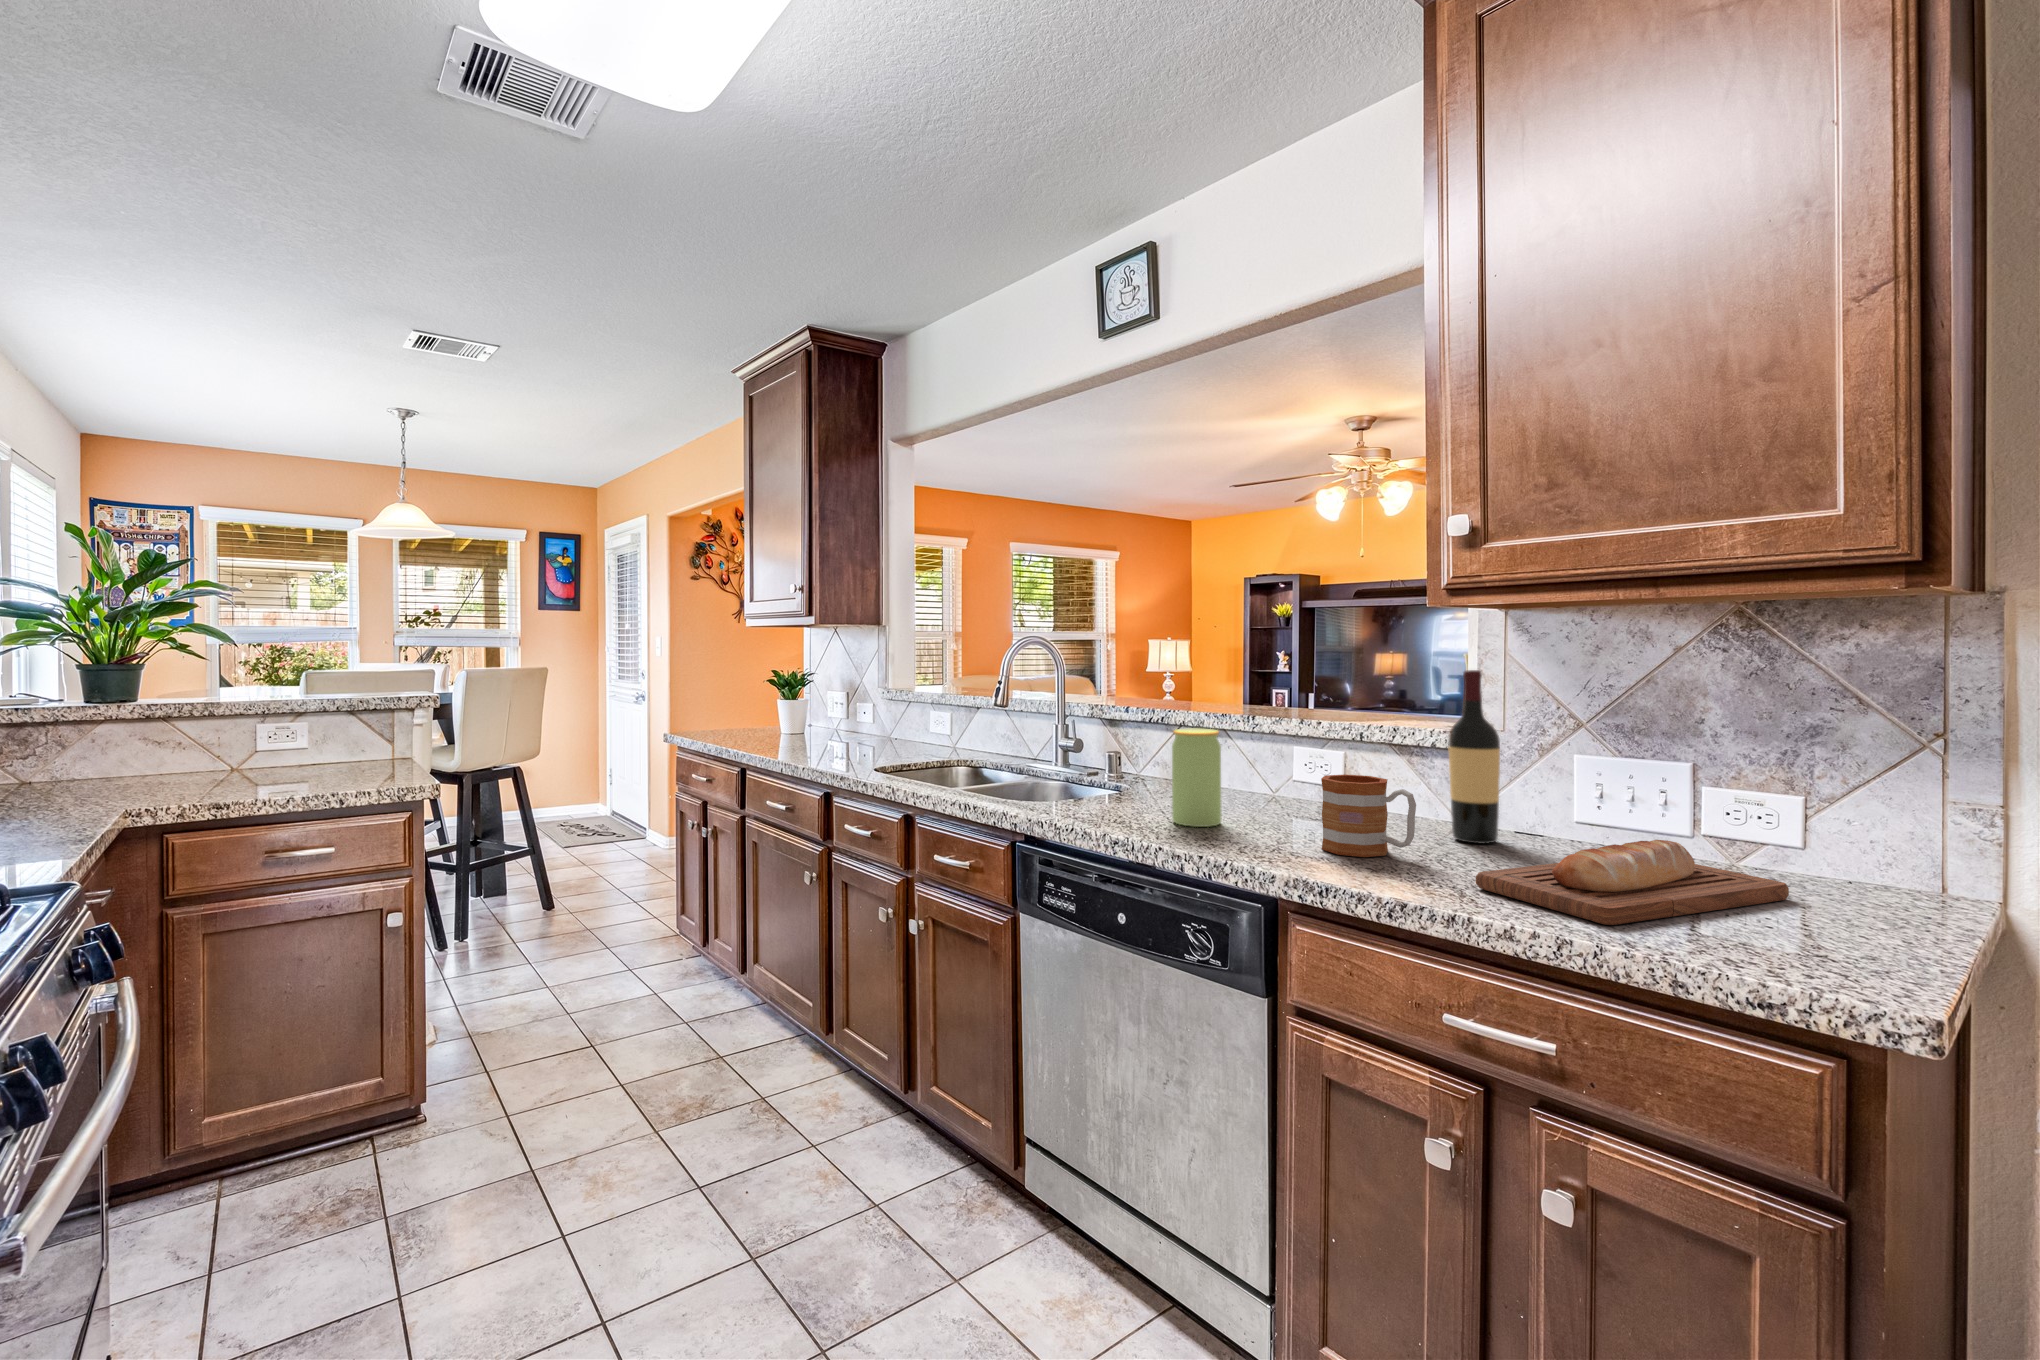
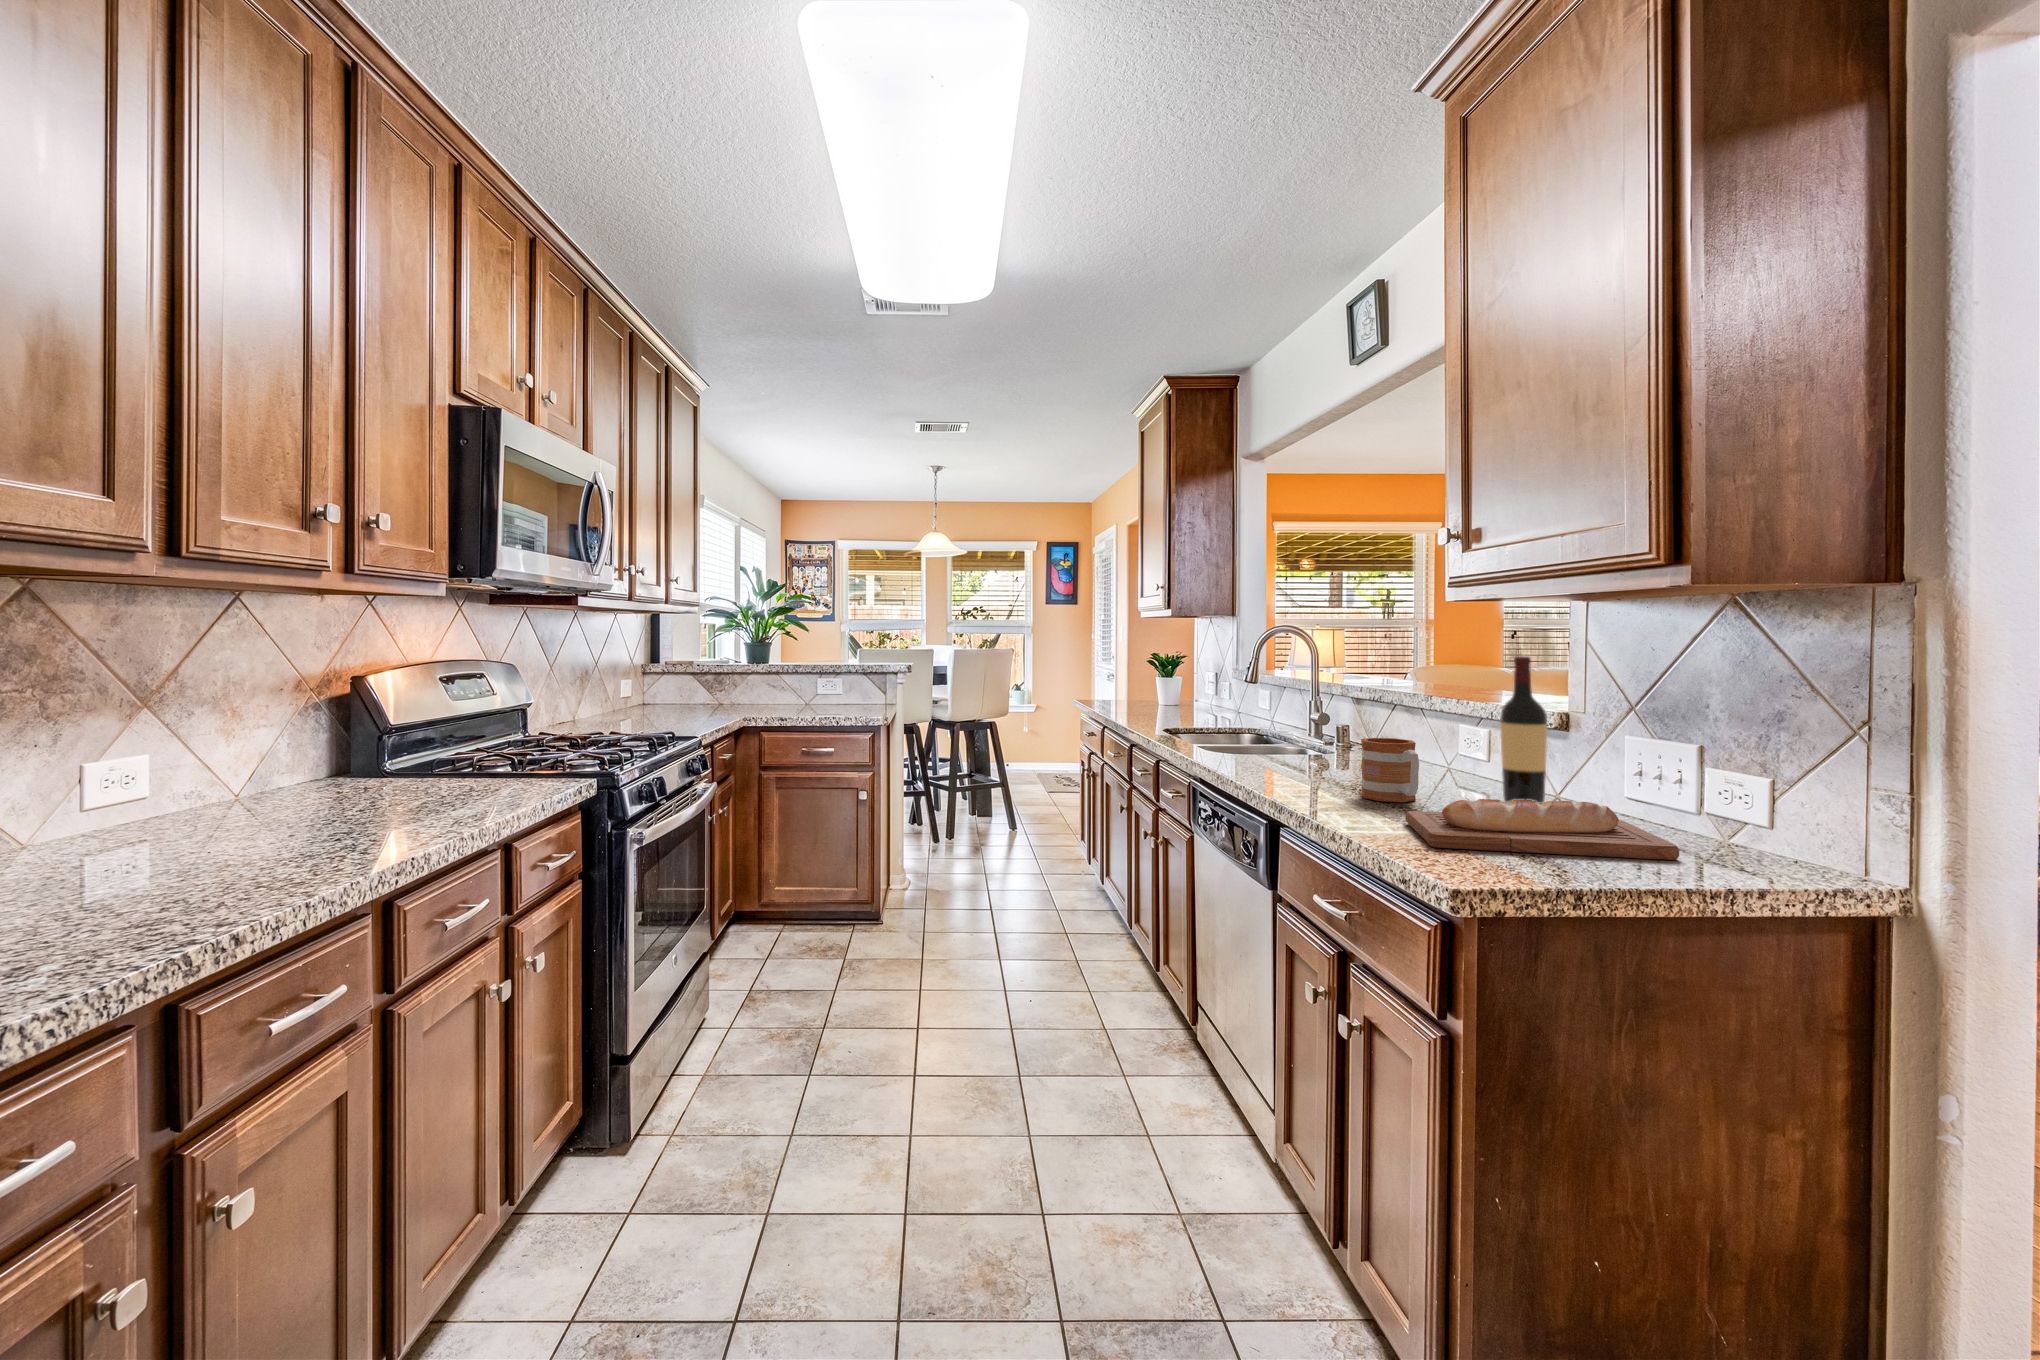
jar: present [1172,729,1222,827] -> none [1295,699,1336,776]

